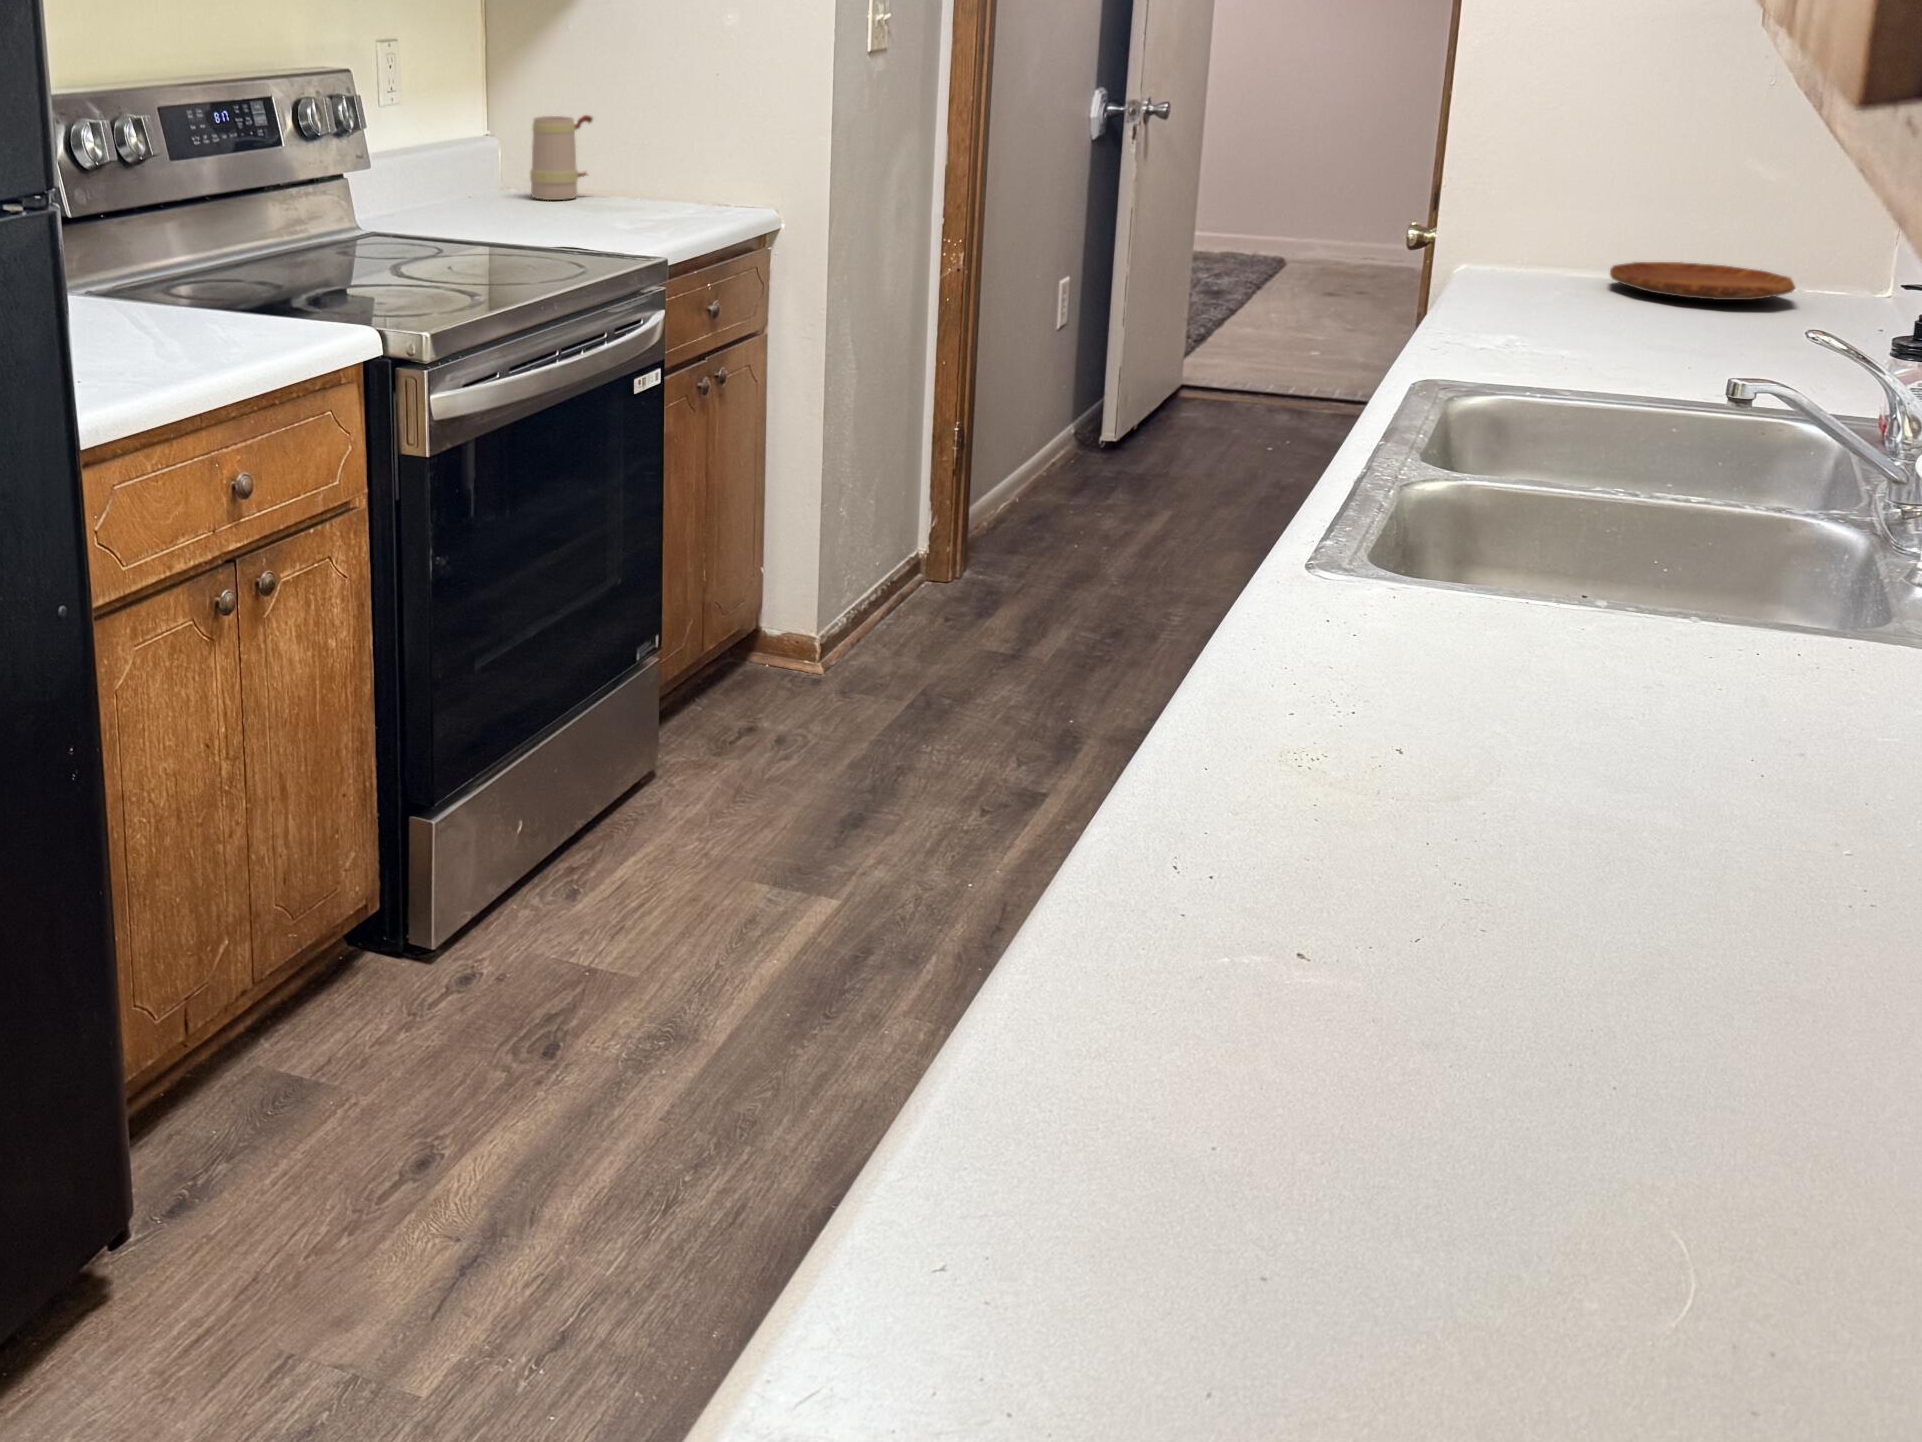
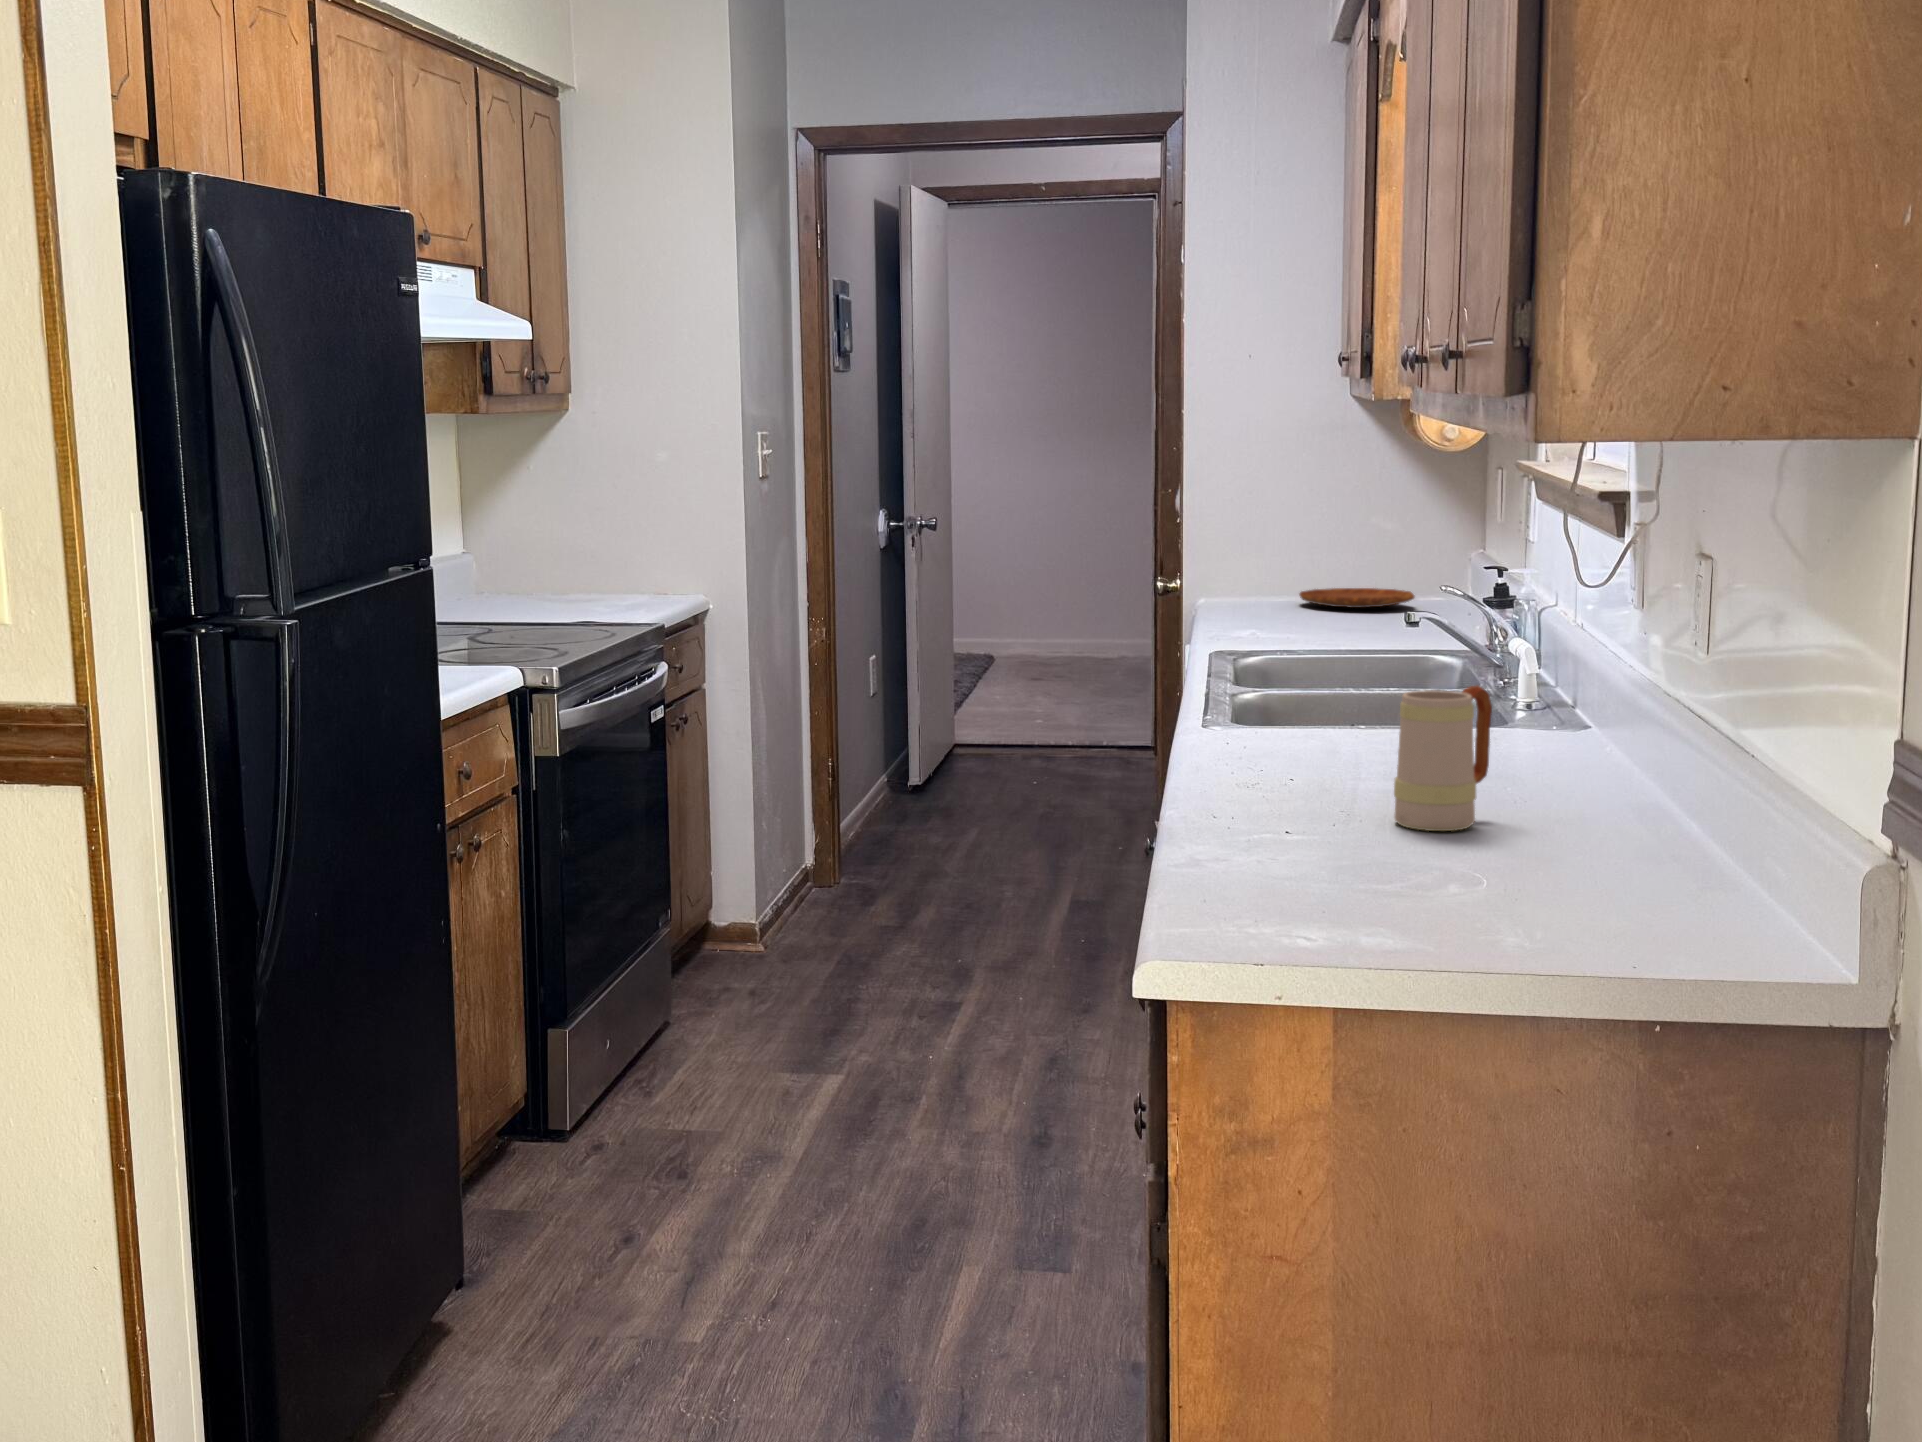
mug: present [530,115,593,200] -> present [1394,686,1492,831]

